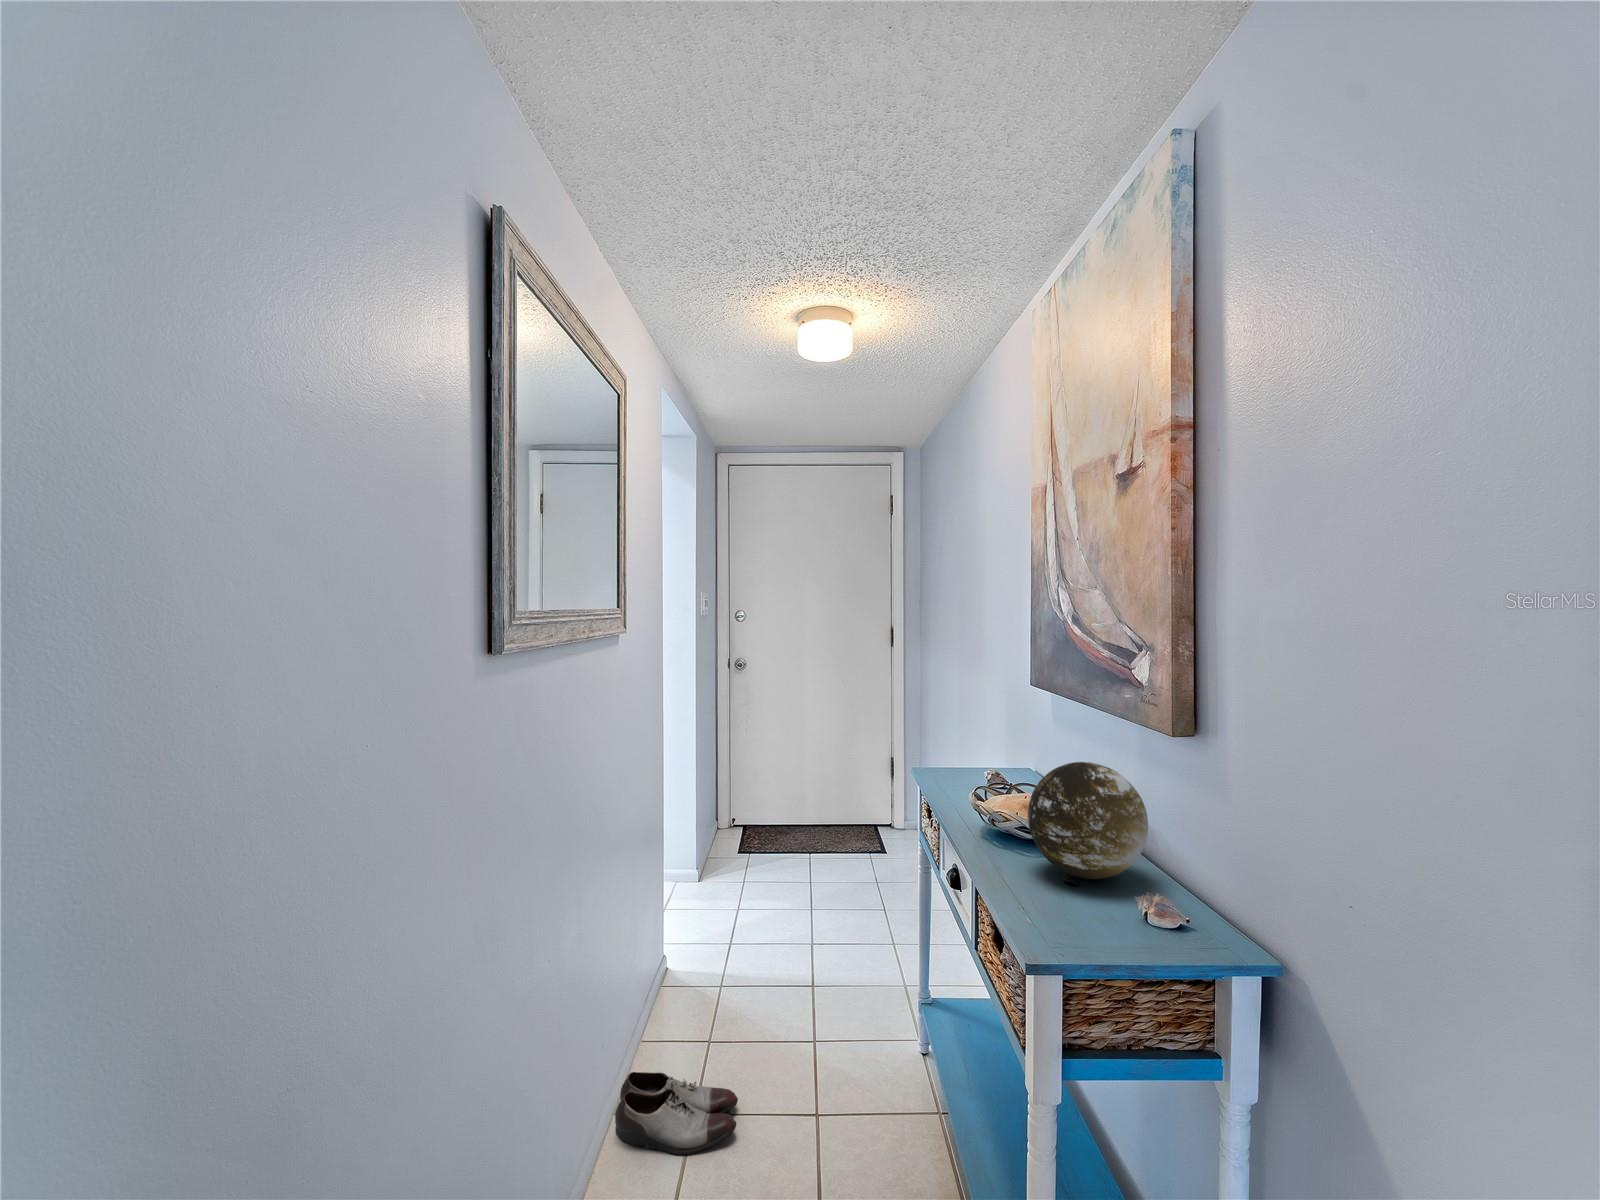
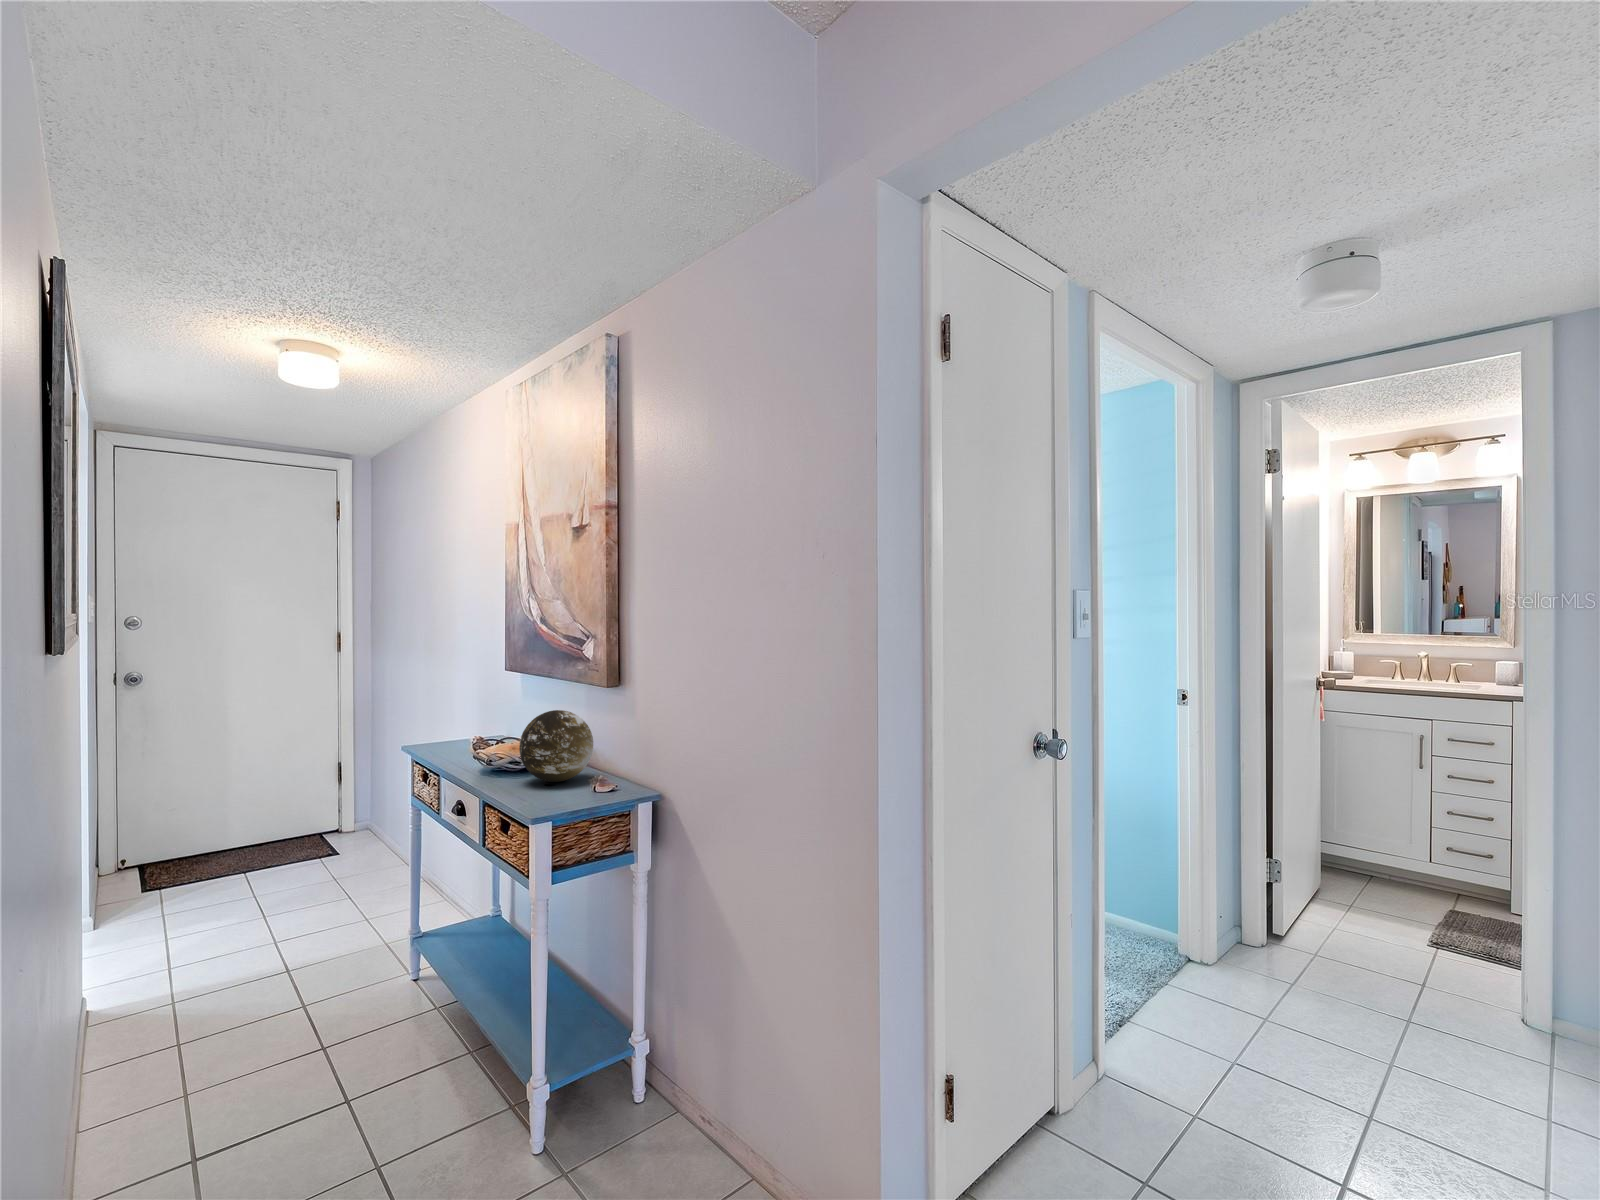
shoe: present [615,1072,738,1155] -> none [101,1053,249,1131]

